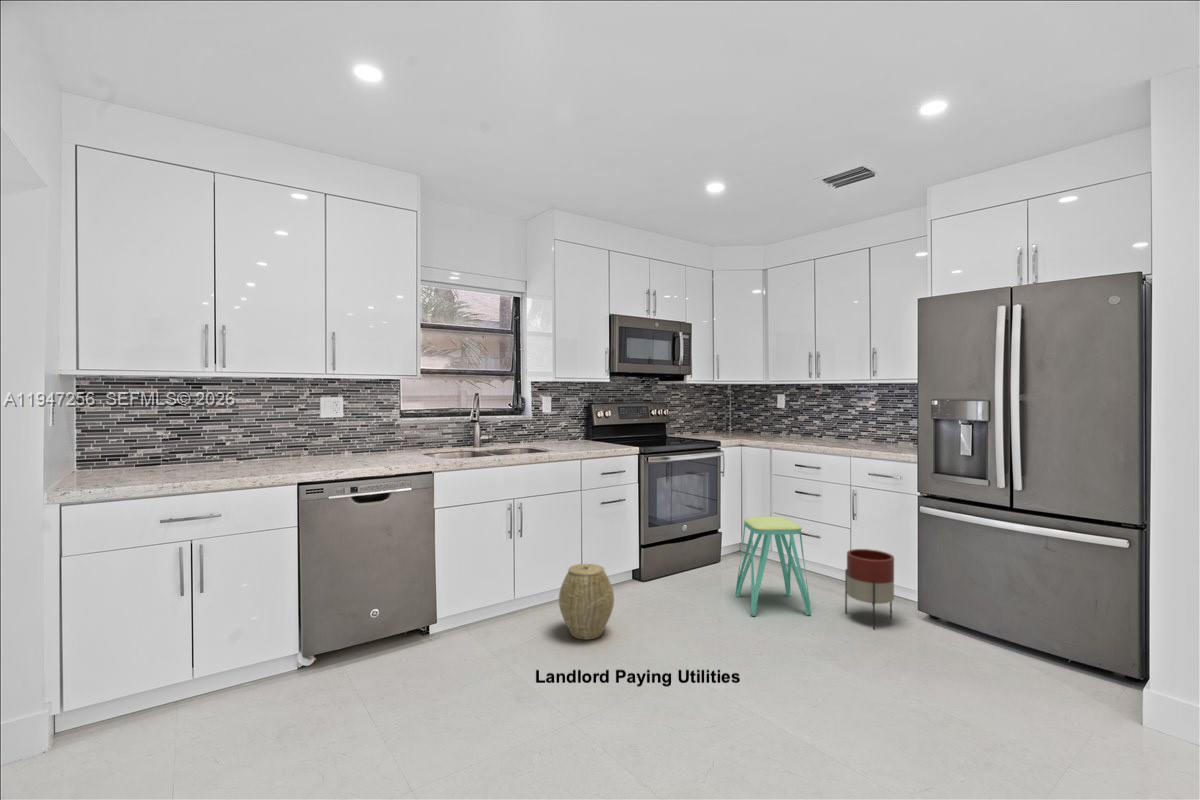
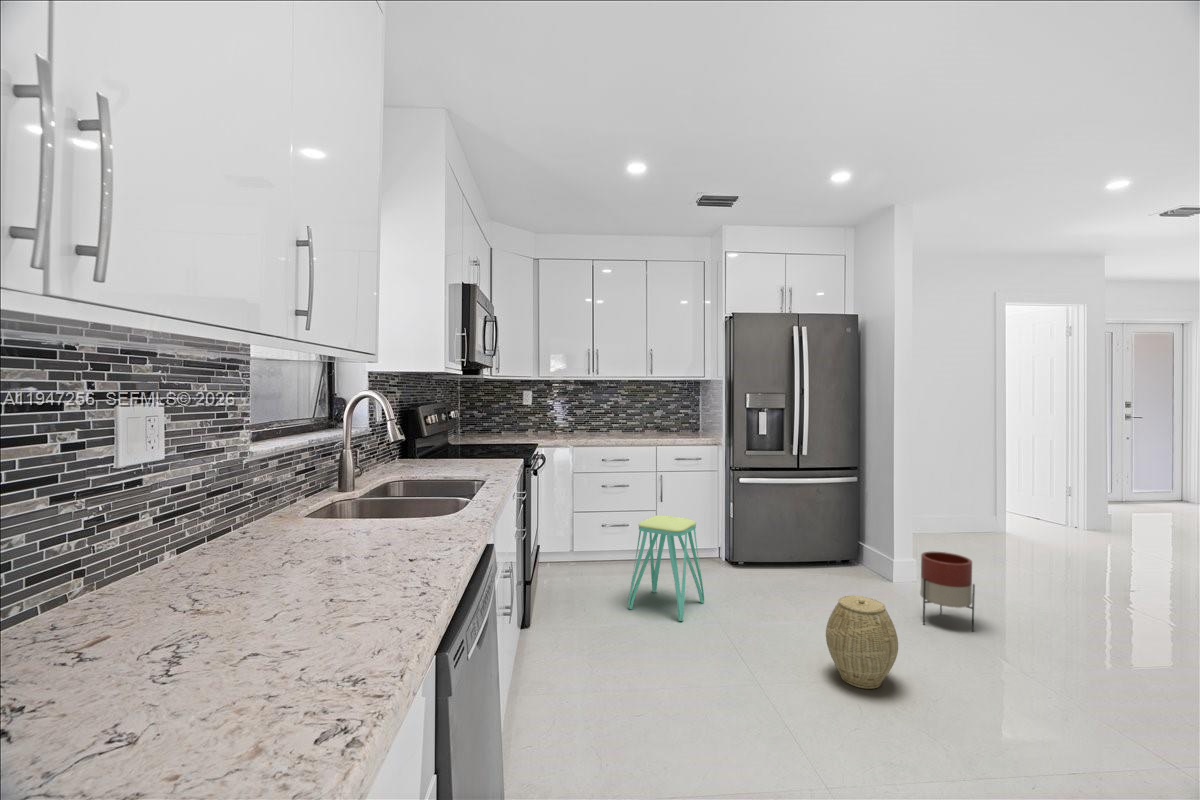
planter: present [845,549,894,629] -> present [920,551,975,631]
woven basket: present [559,564,614,639] -> present [826,596,898,689]

